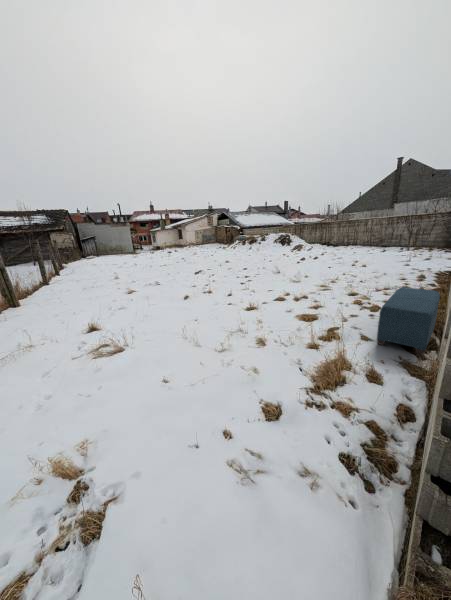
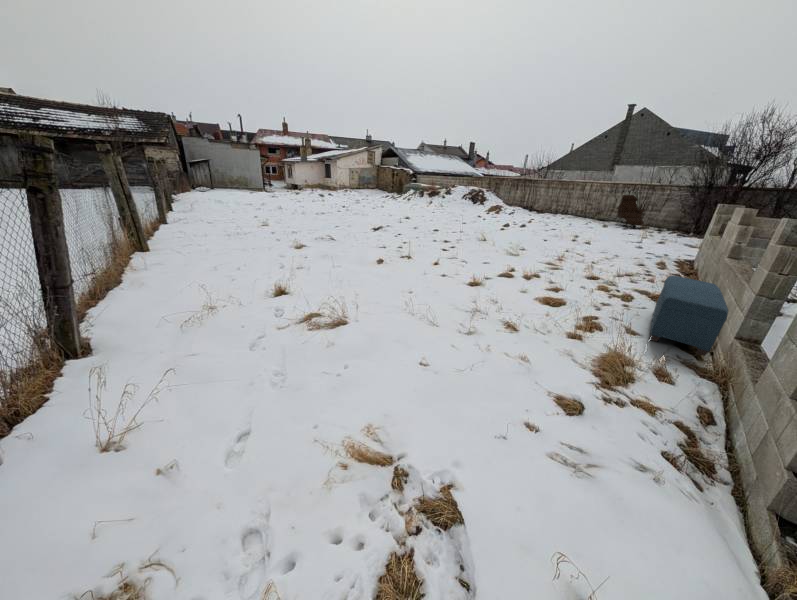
lounge chair: none [396,224,420,251] -> present [617,195,645,228]

